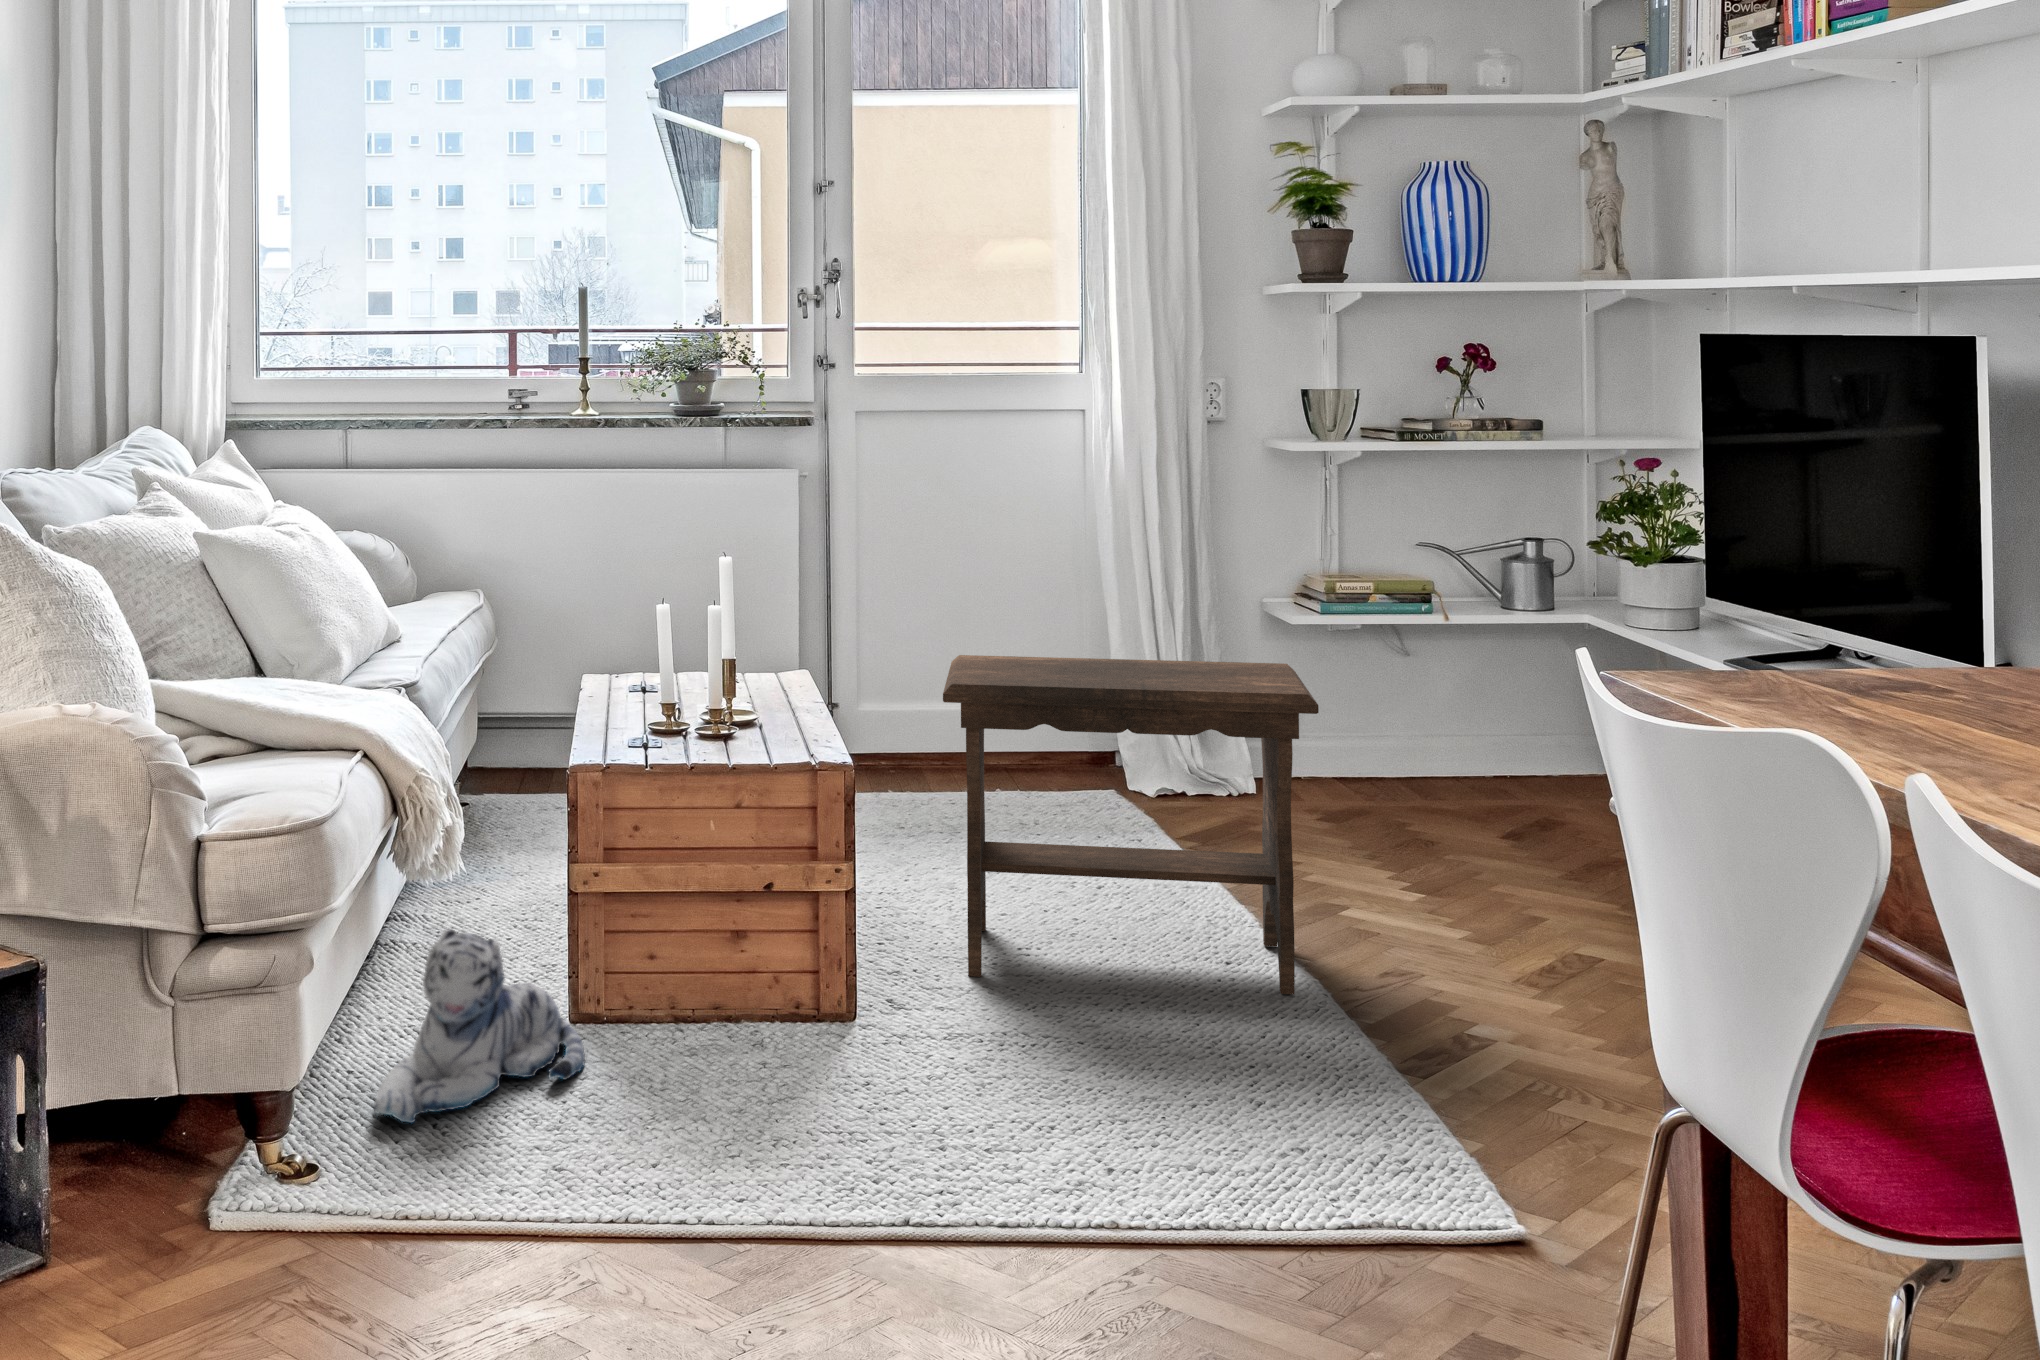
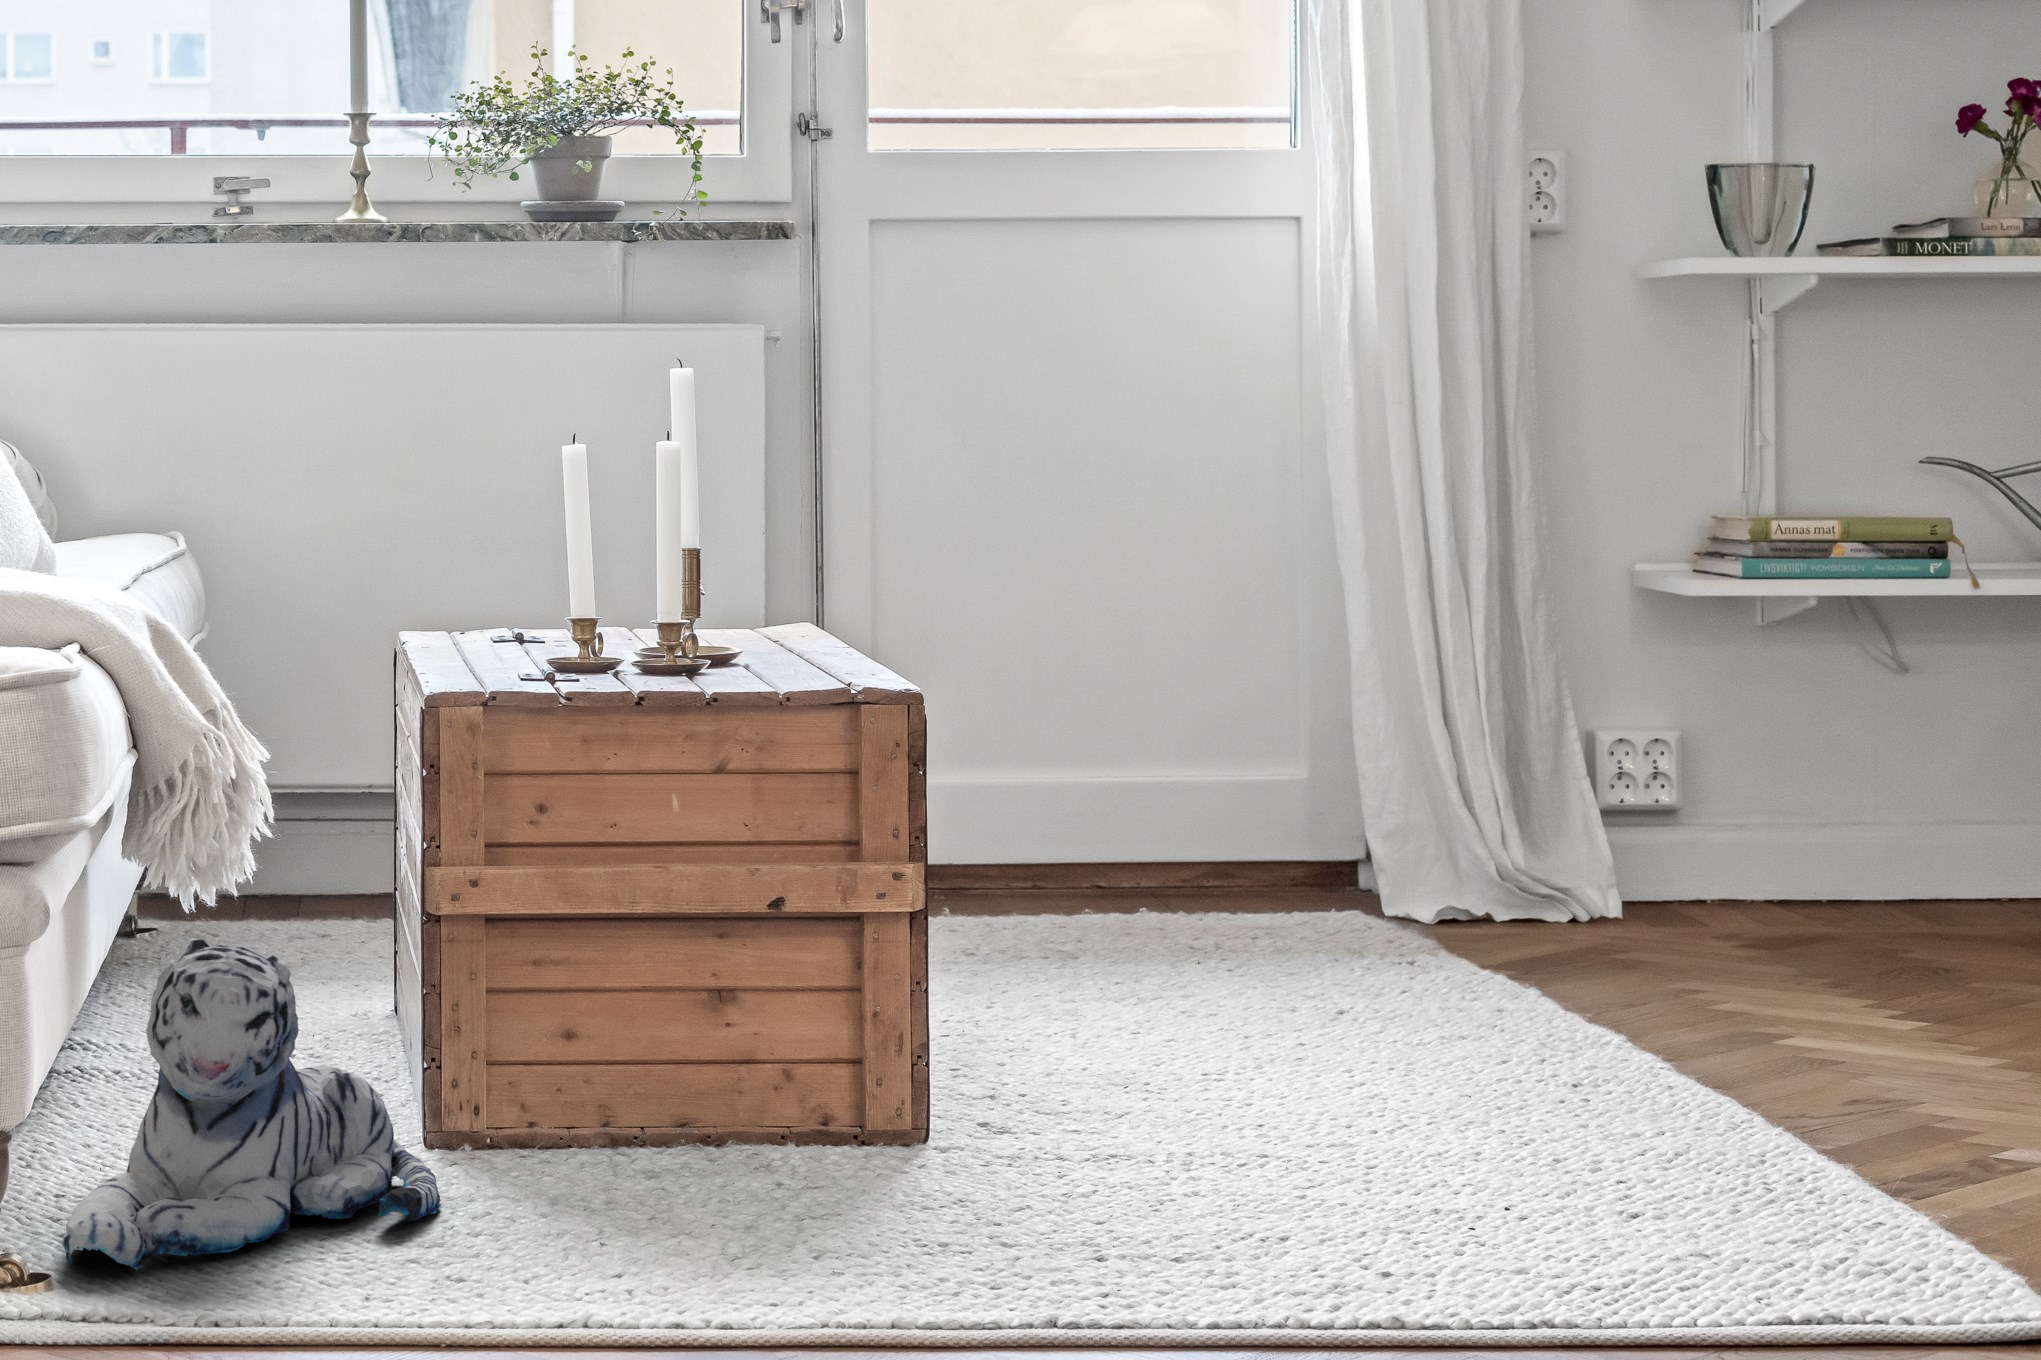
footstool: present [943,655,1319,995] -> none [1087,550,1787,1128]

